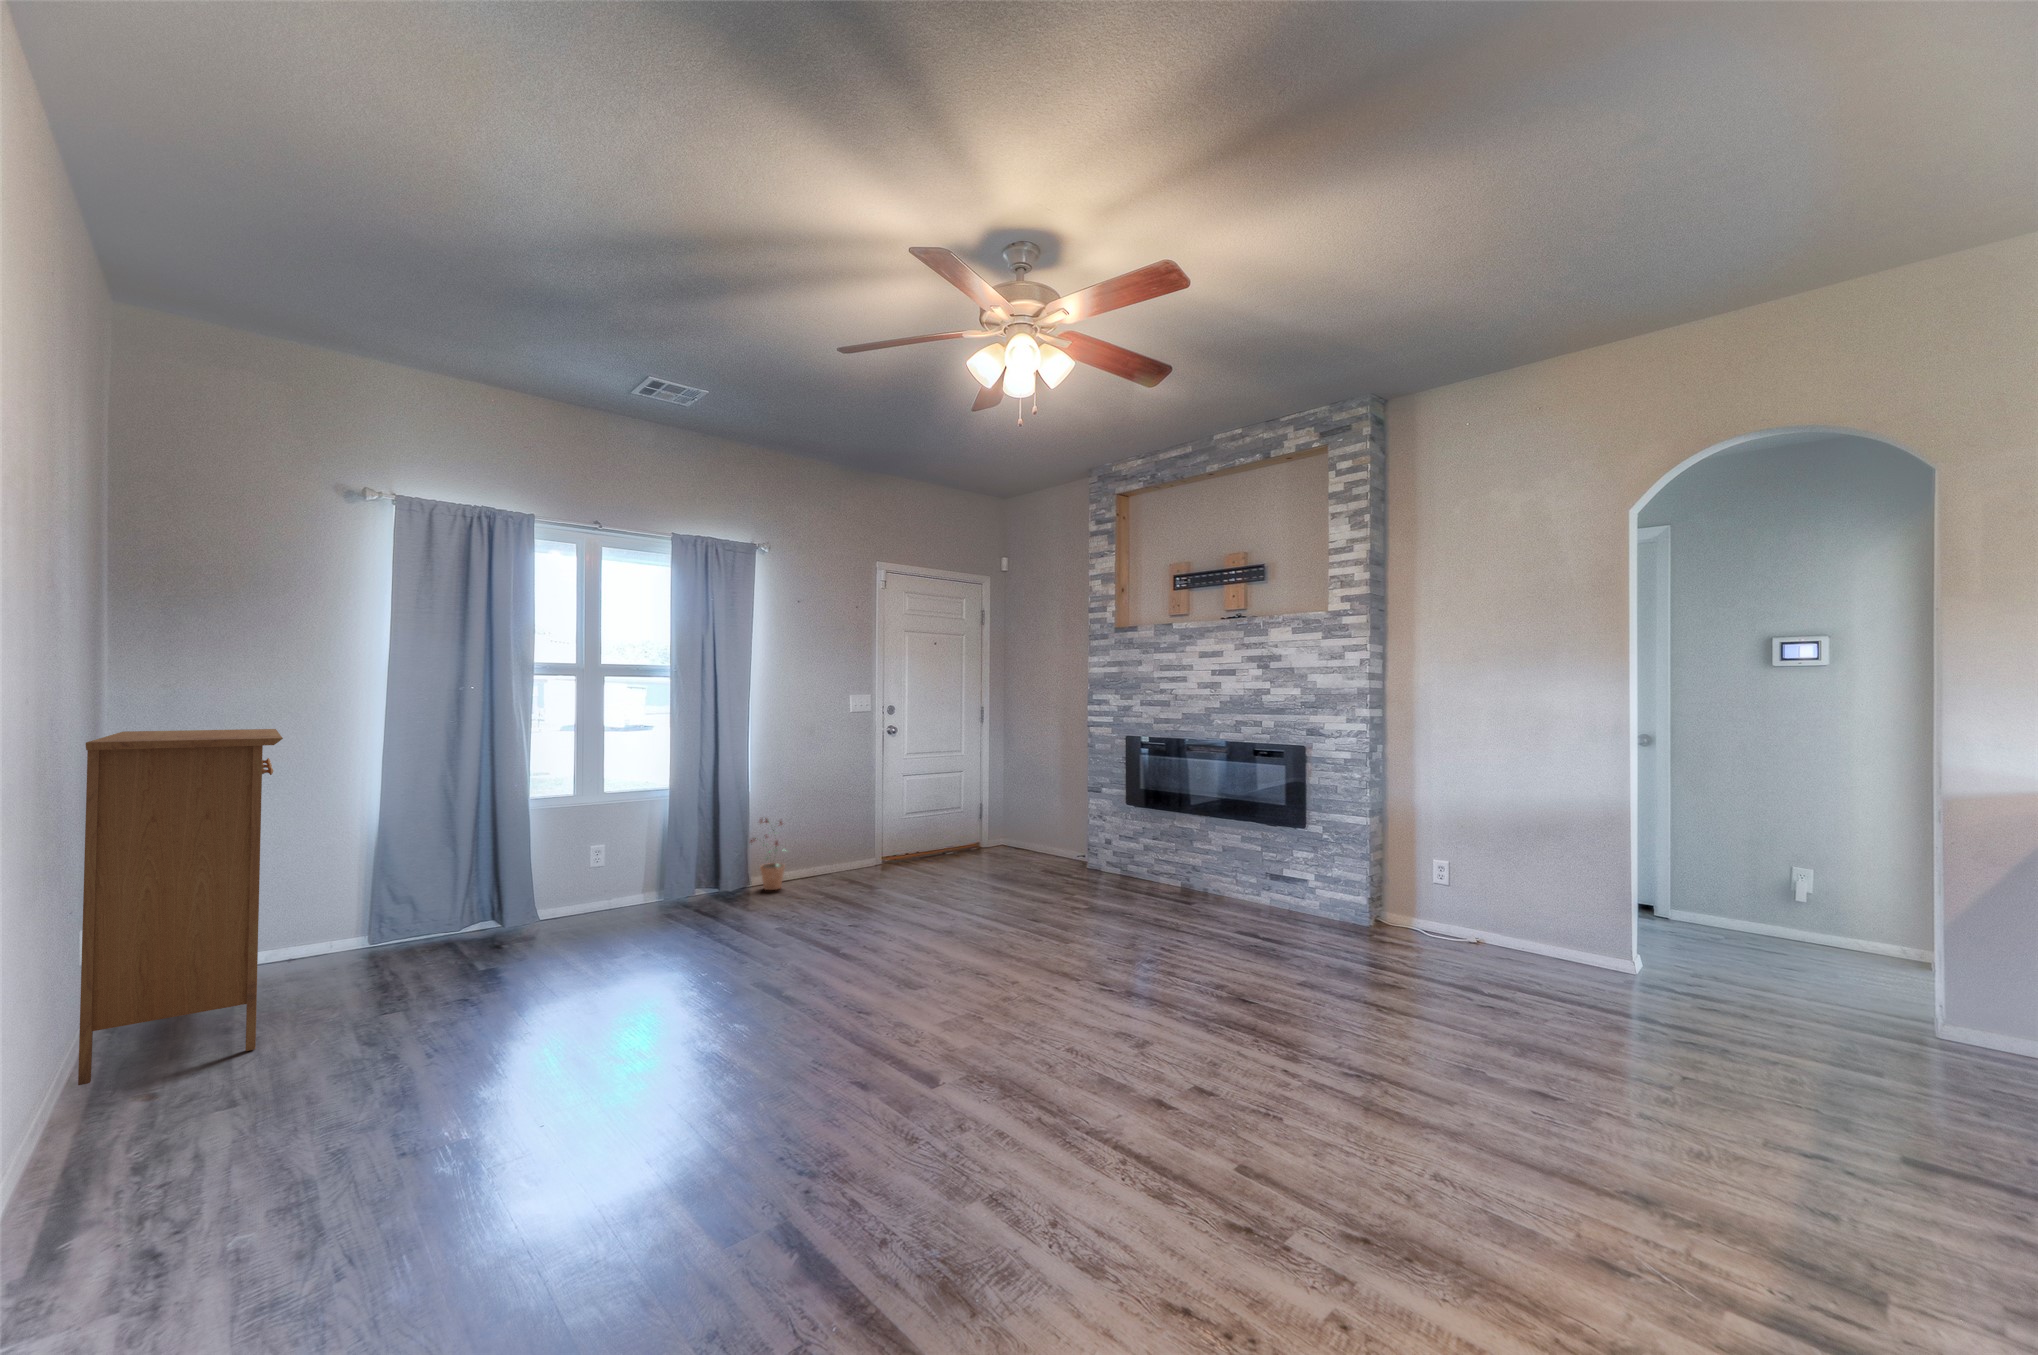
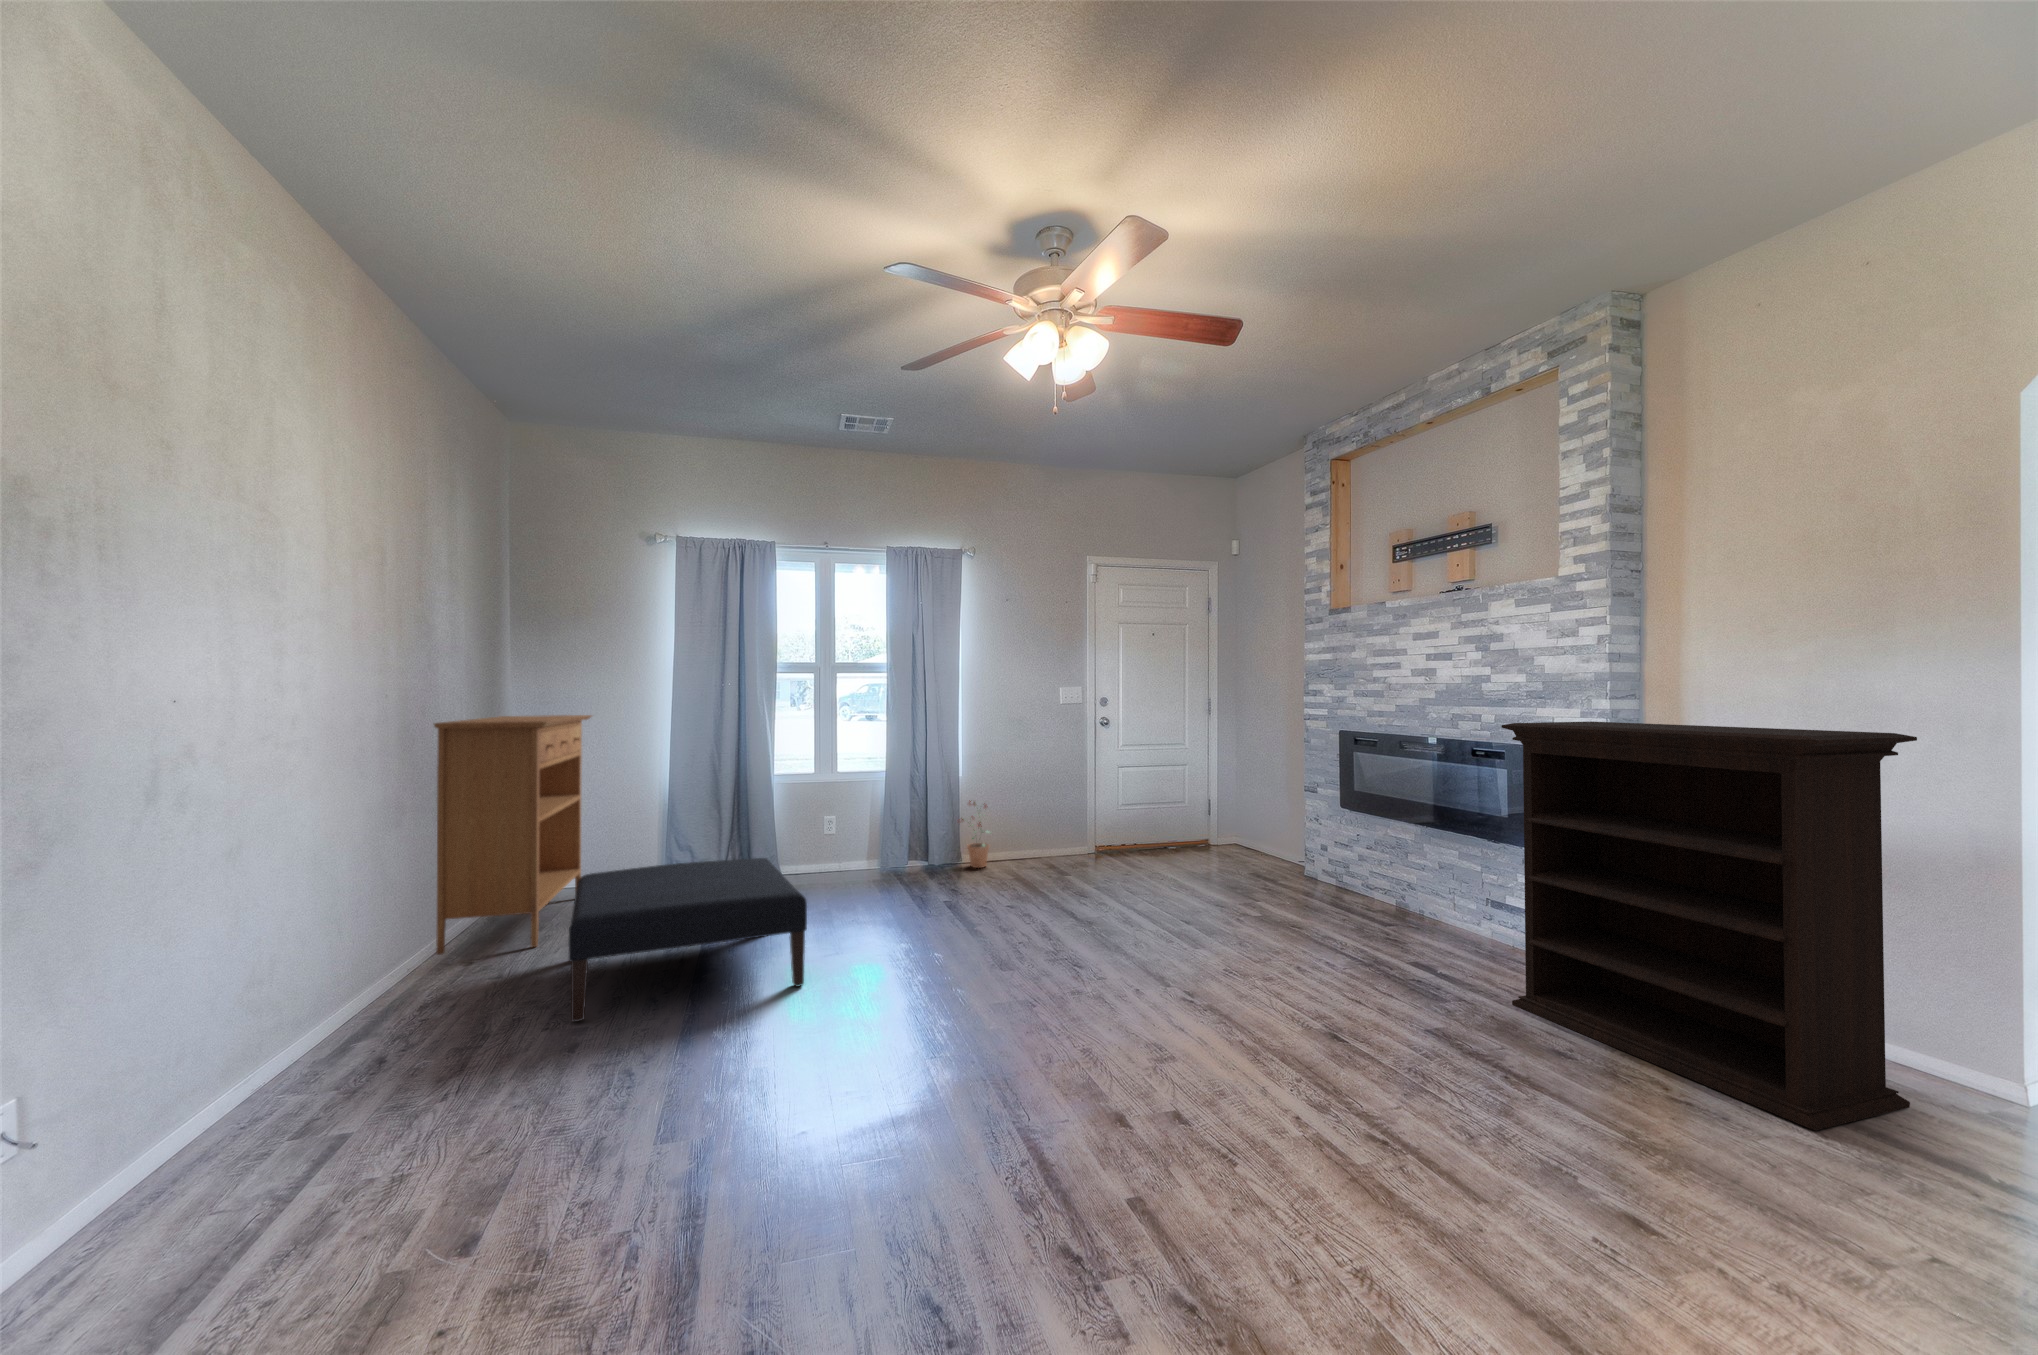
bookshelf: none [1321,726,1590,1007] -> present [1501,721,1917,1131]
ottoman: none [344,897,710,1127] -> present [569,858,807,1021]

